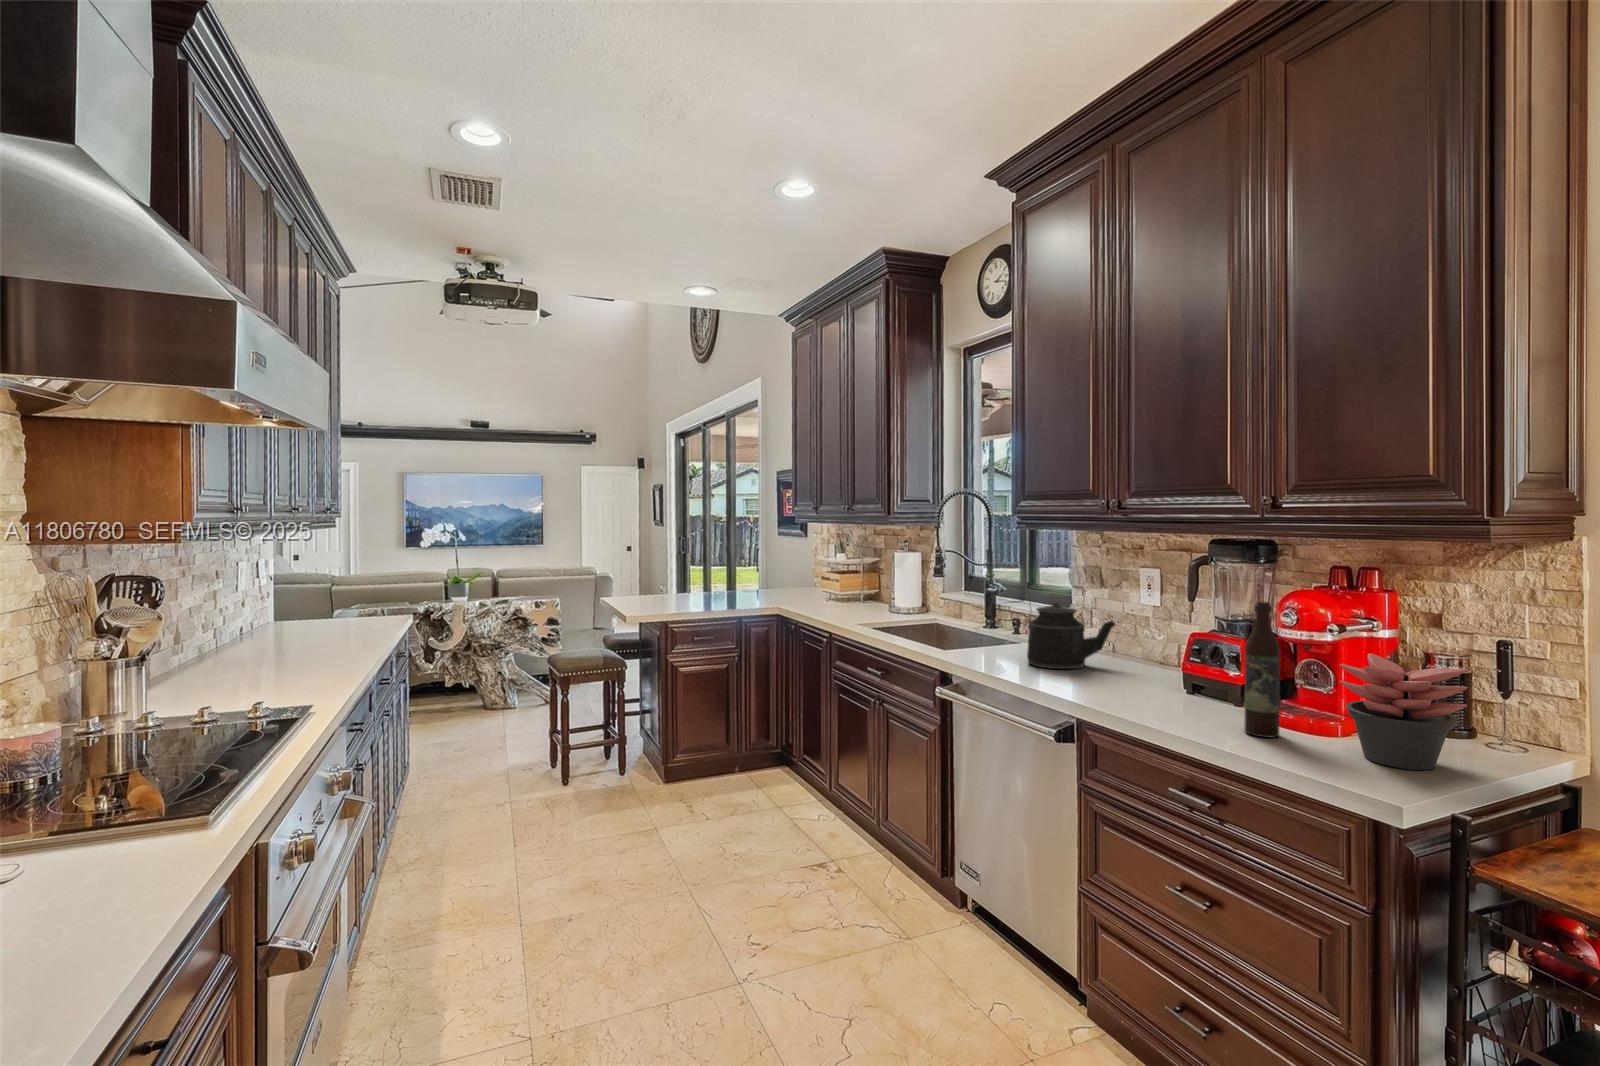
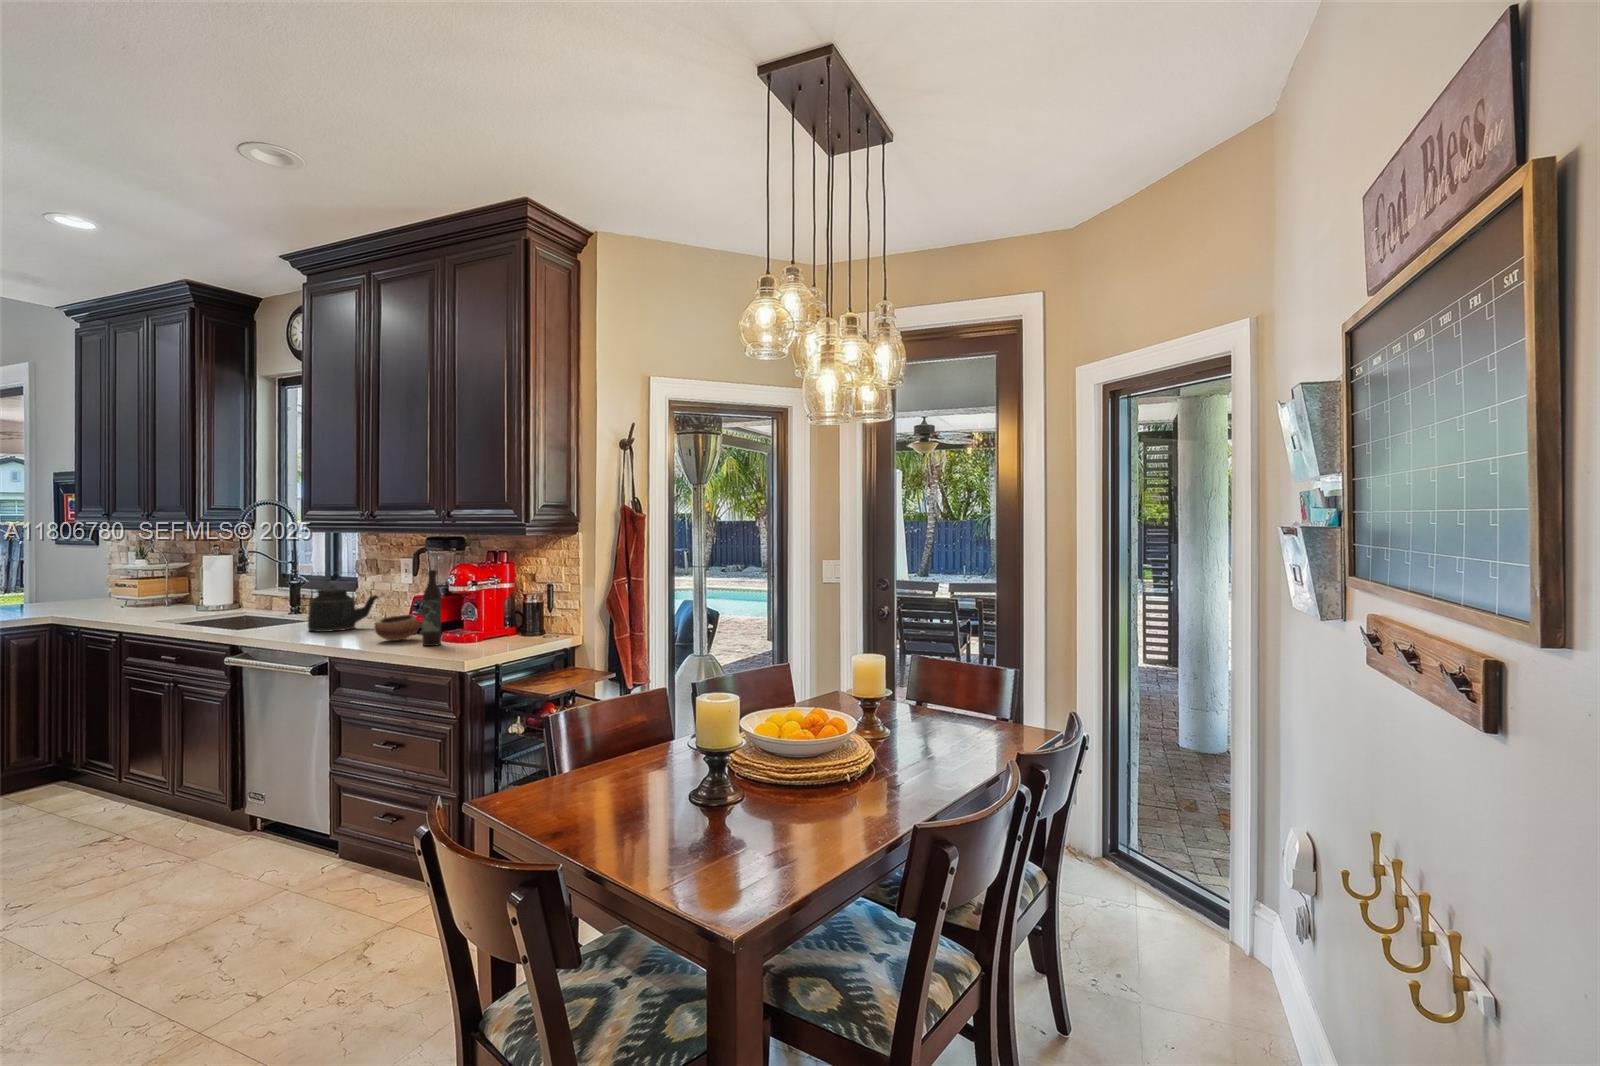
succulent plant: present [1340,654,1468,770] -> none [465,594,516,648]
bowl: none [1147,666,1217,709] -> present [375,615,419,641]

